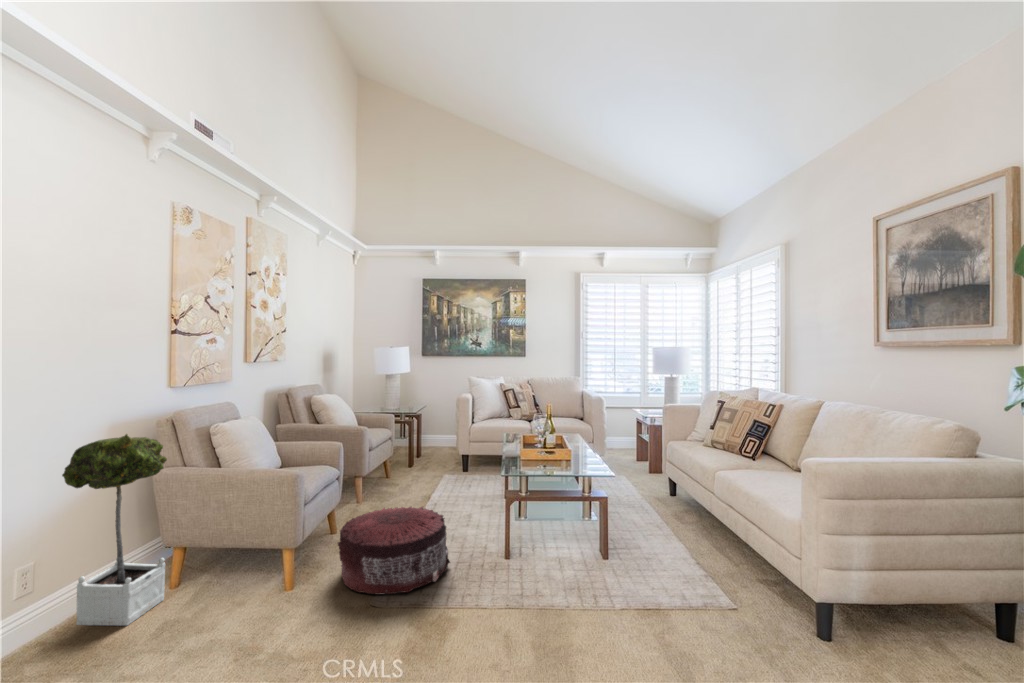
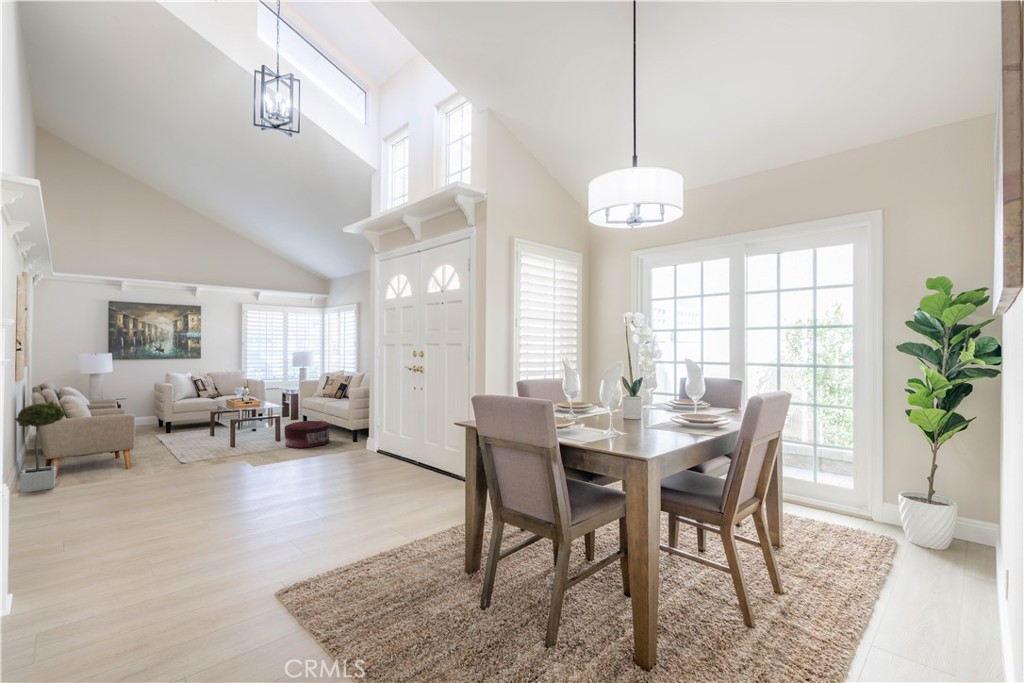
pouf: present [338,507,450,595] -> present [284,421,330,448]

